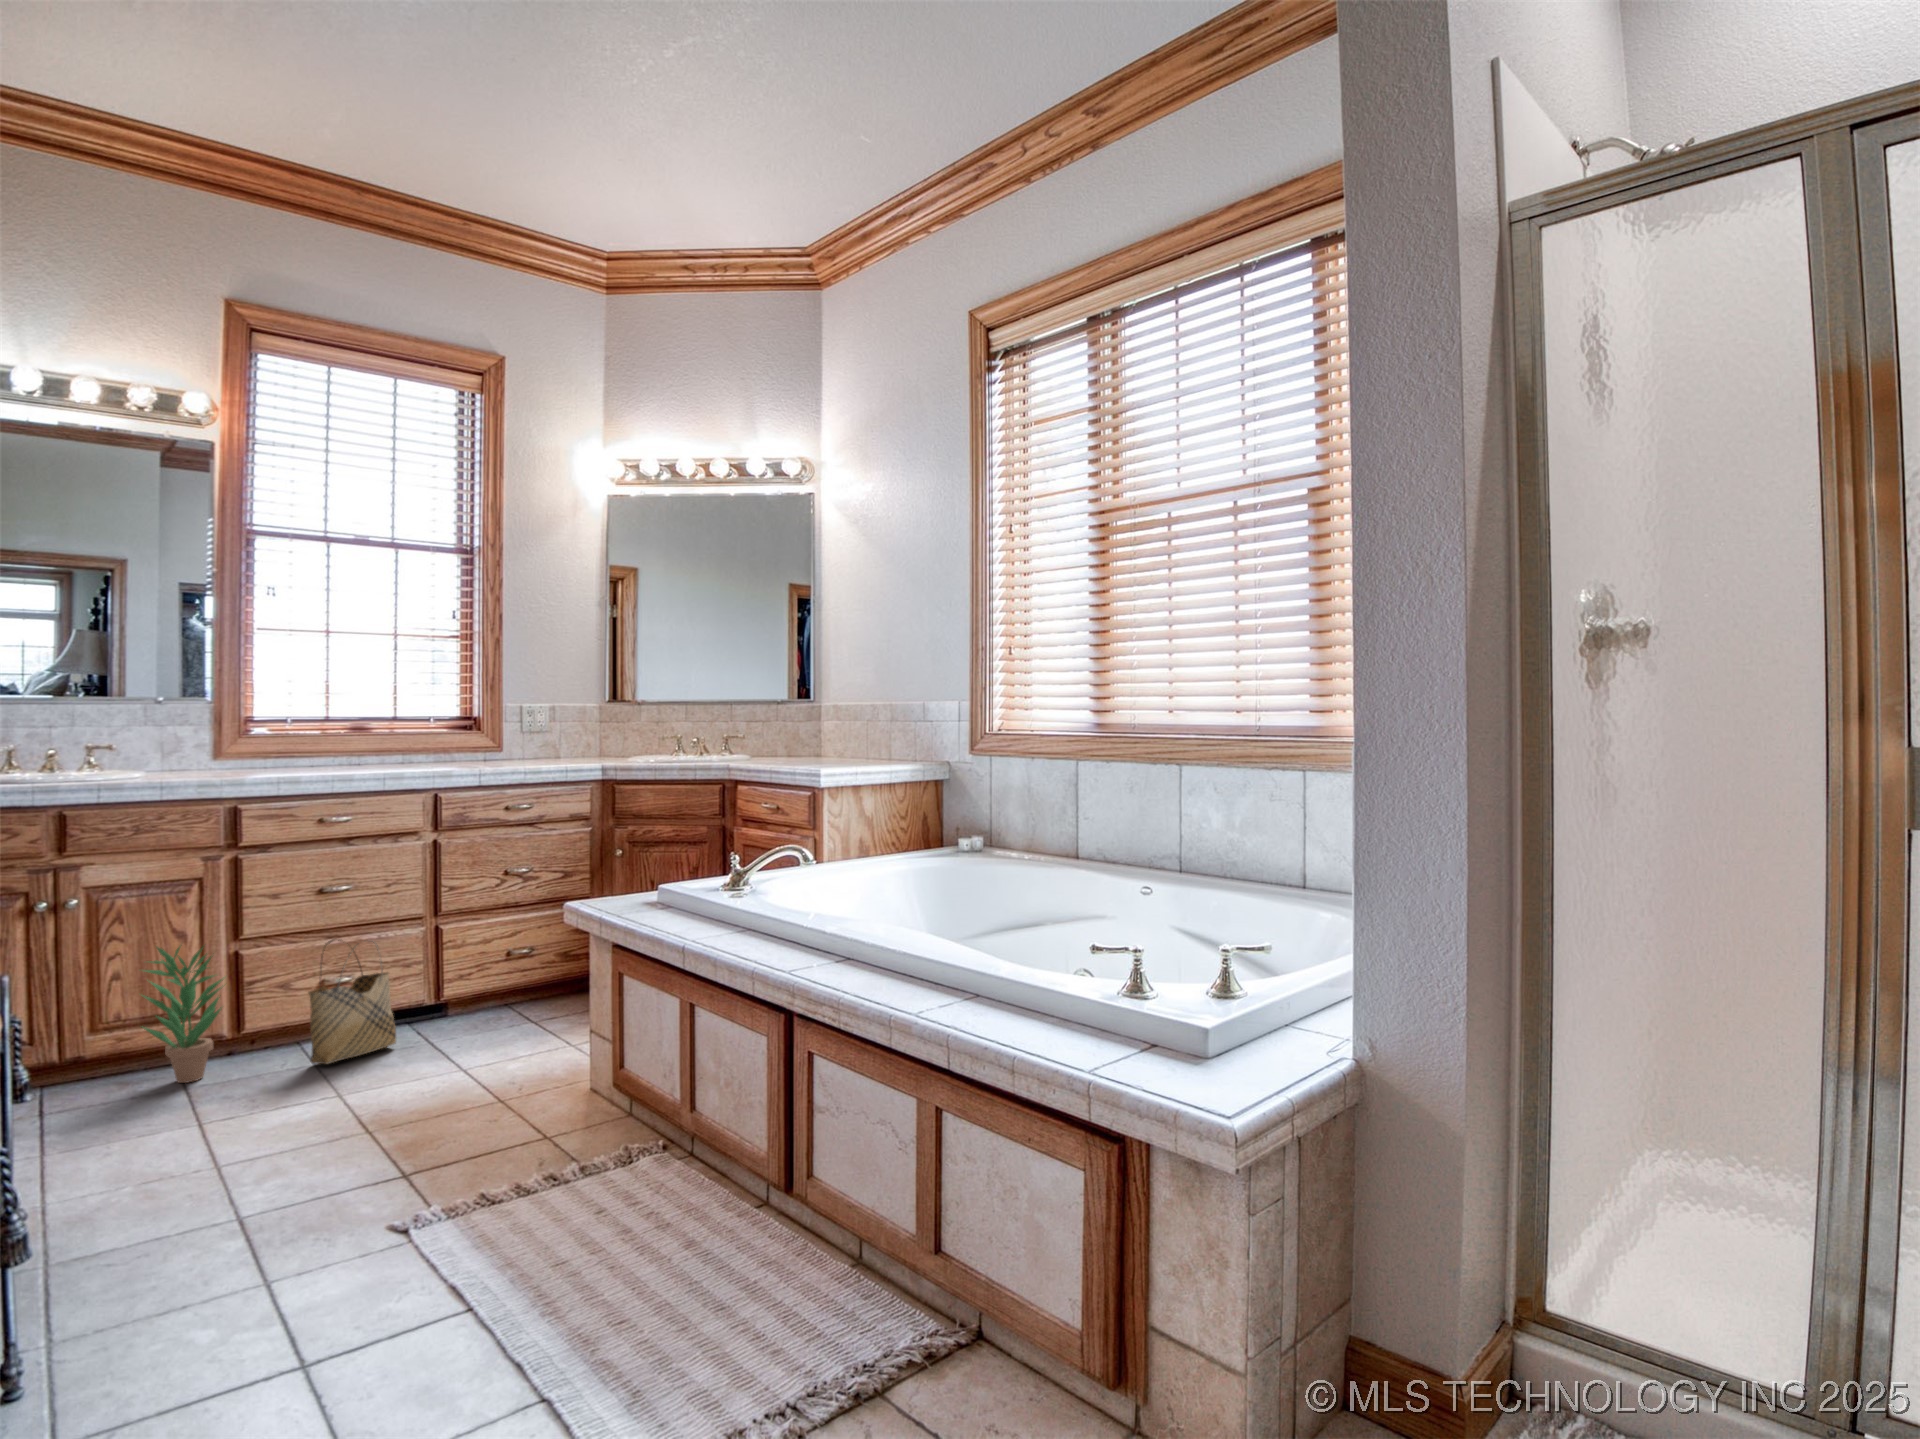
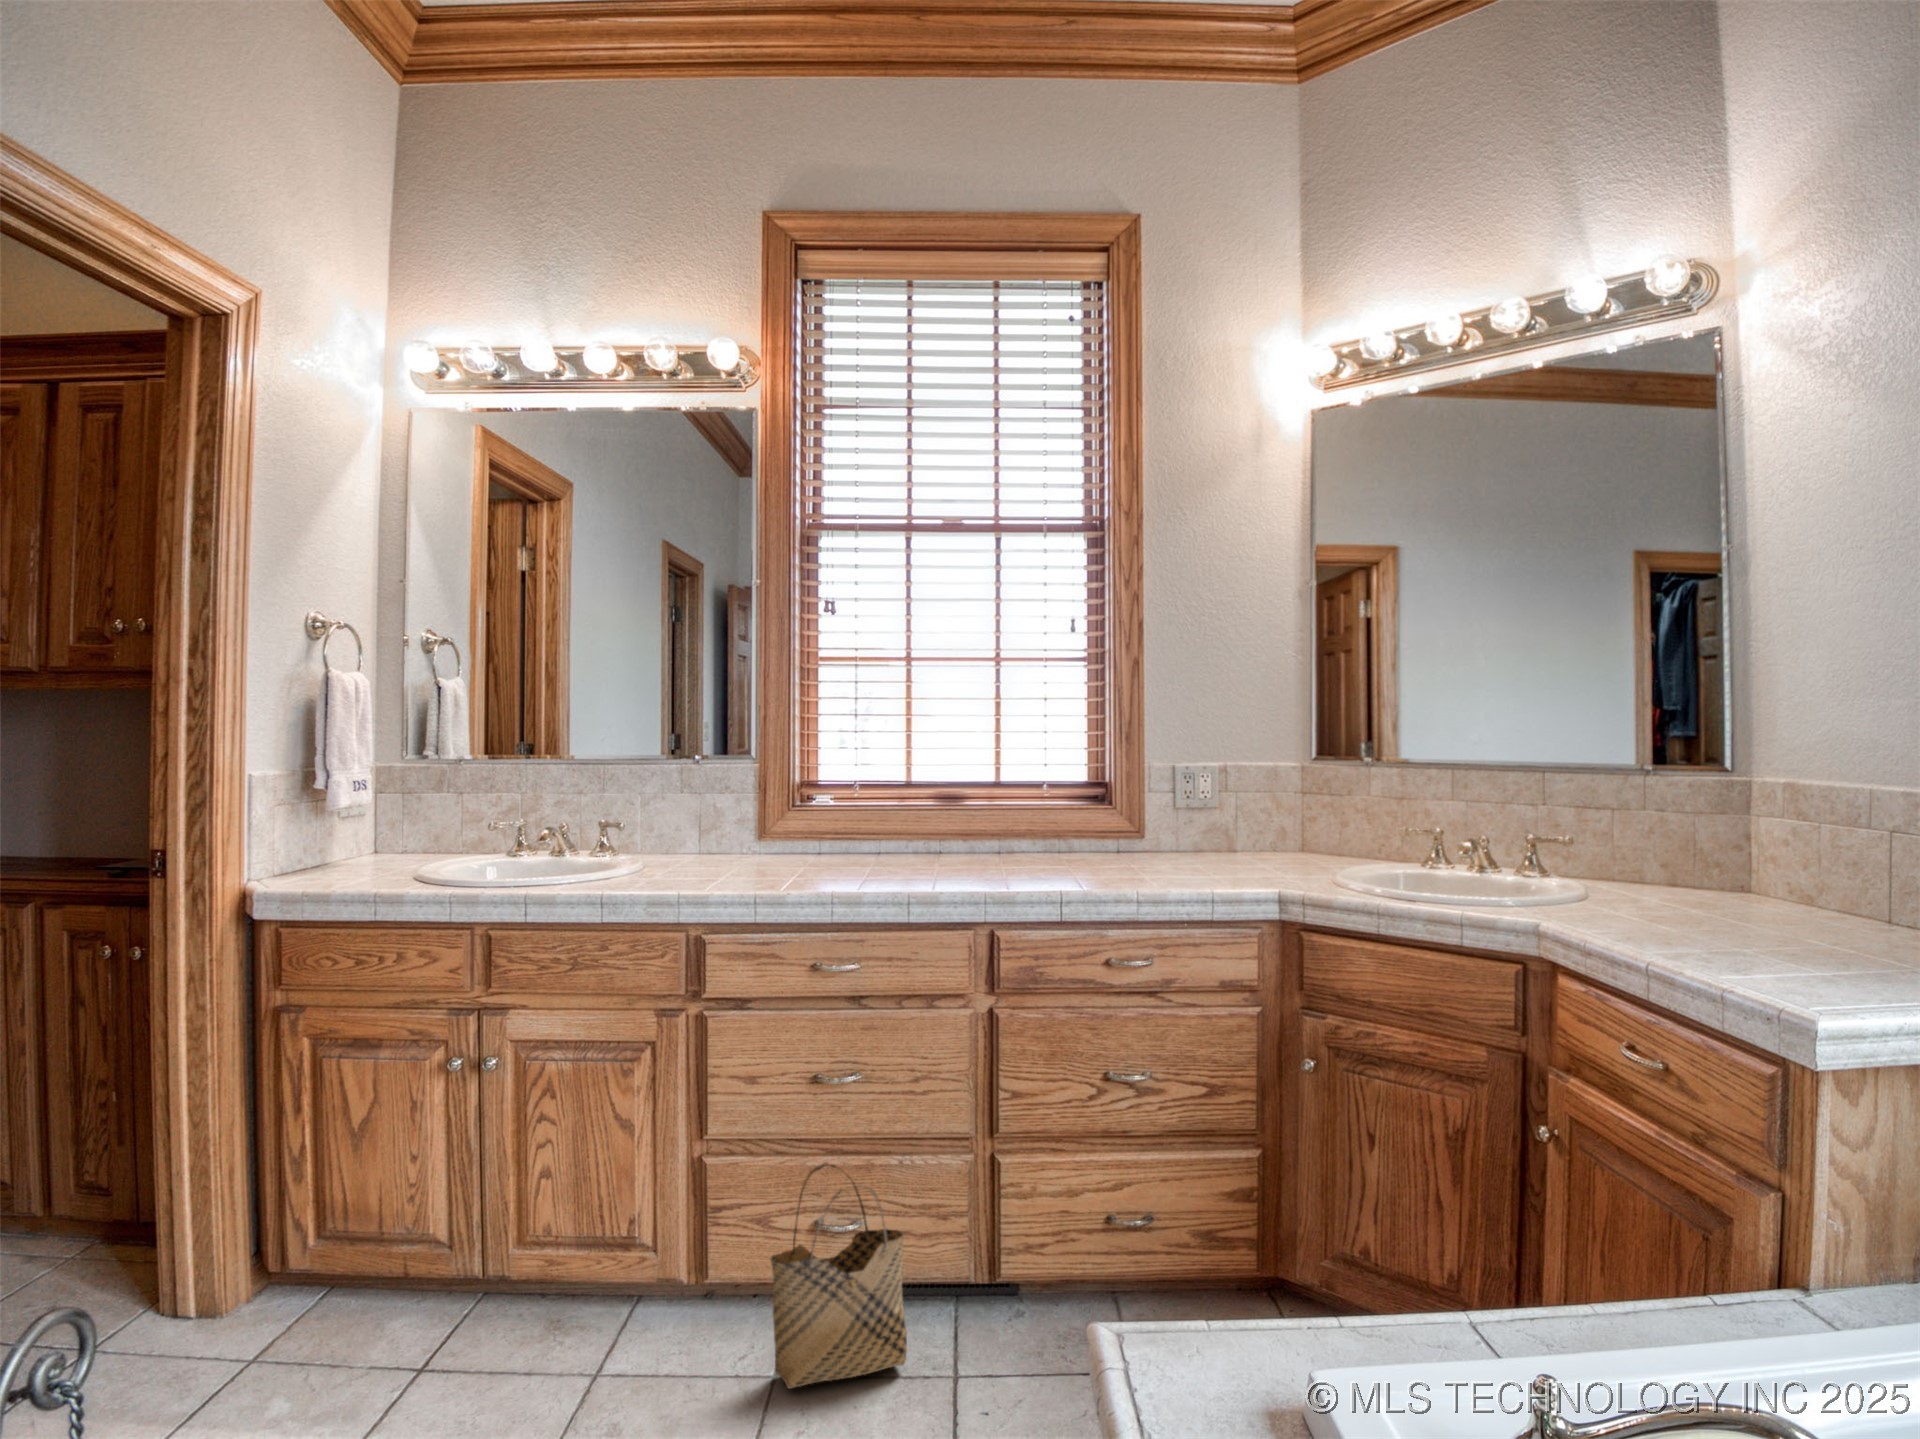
potted plant: present [142,946,223,1083] -> none [556,1138,681,1360]

